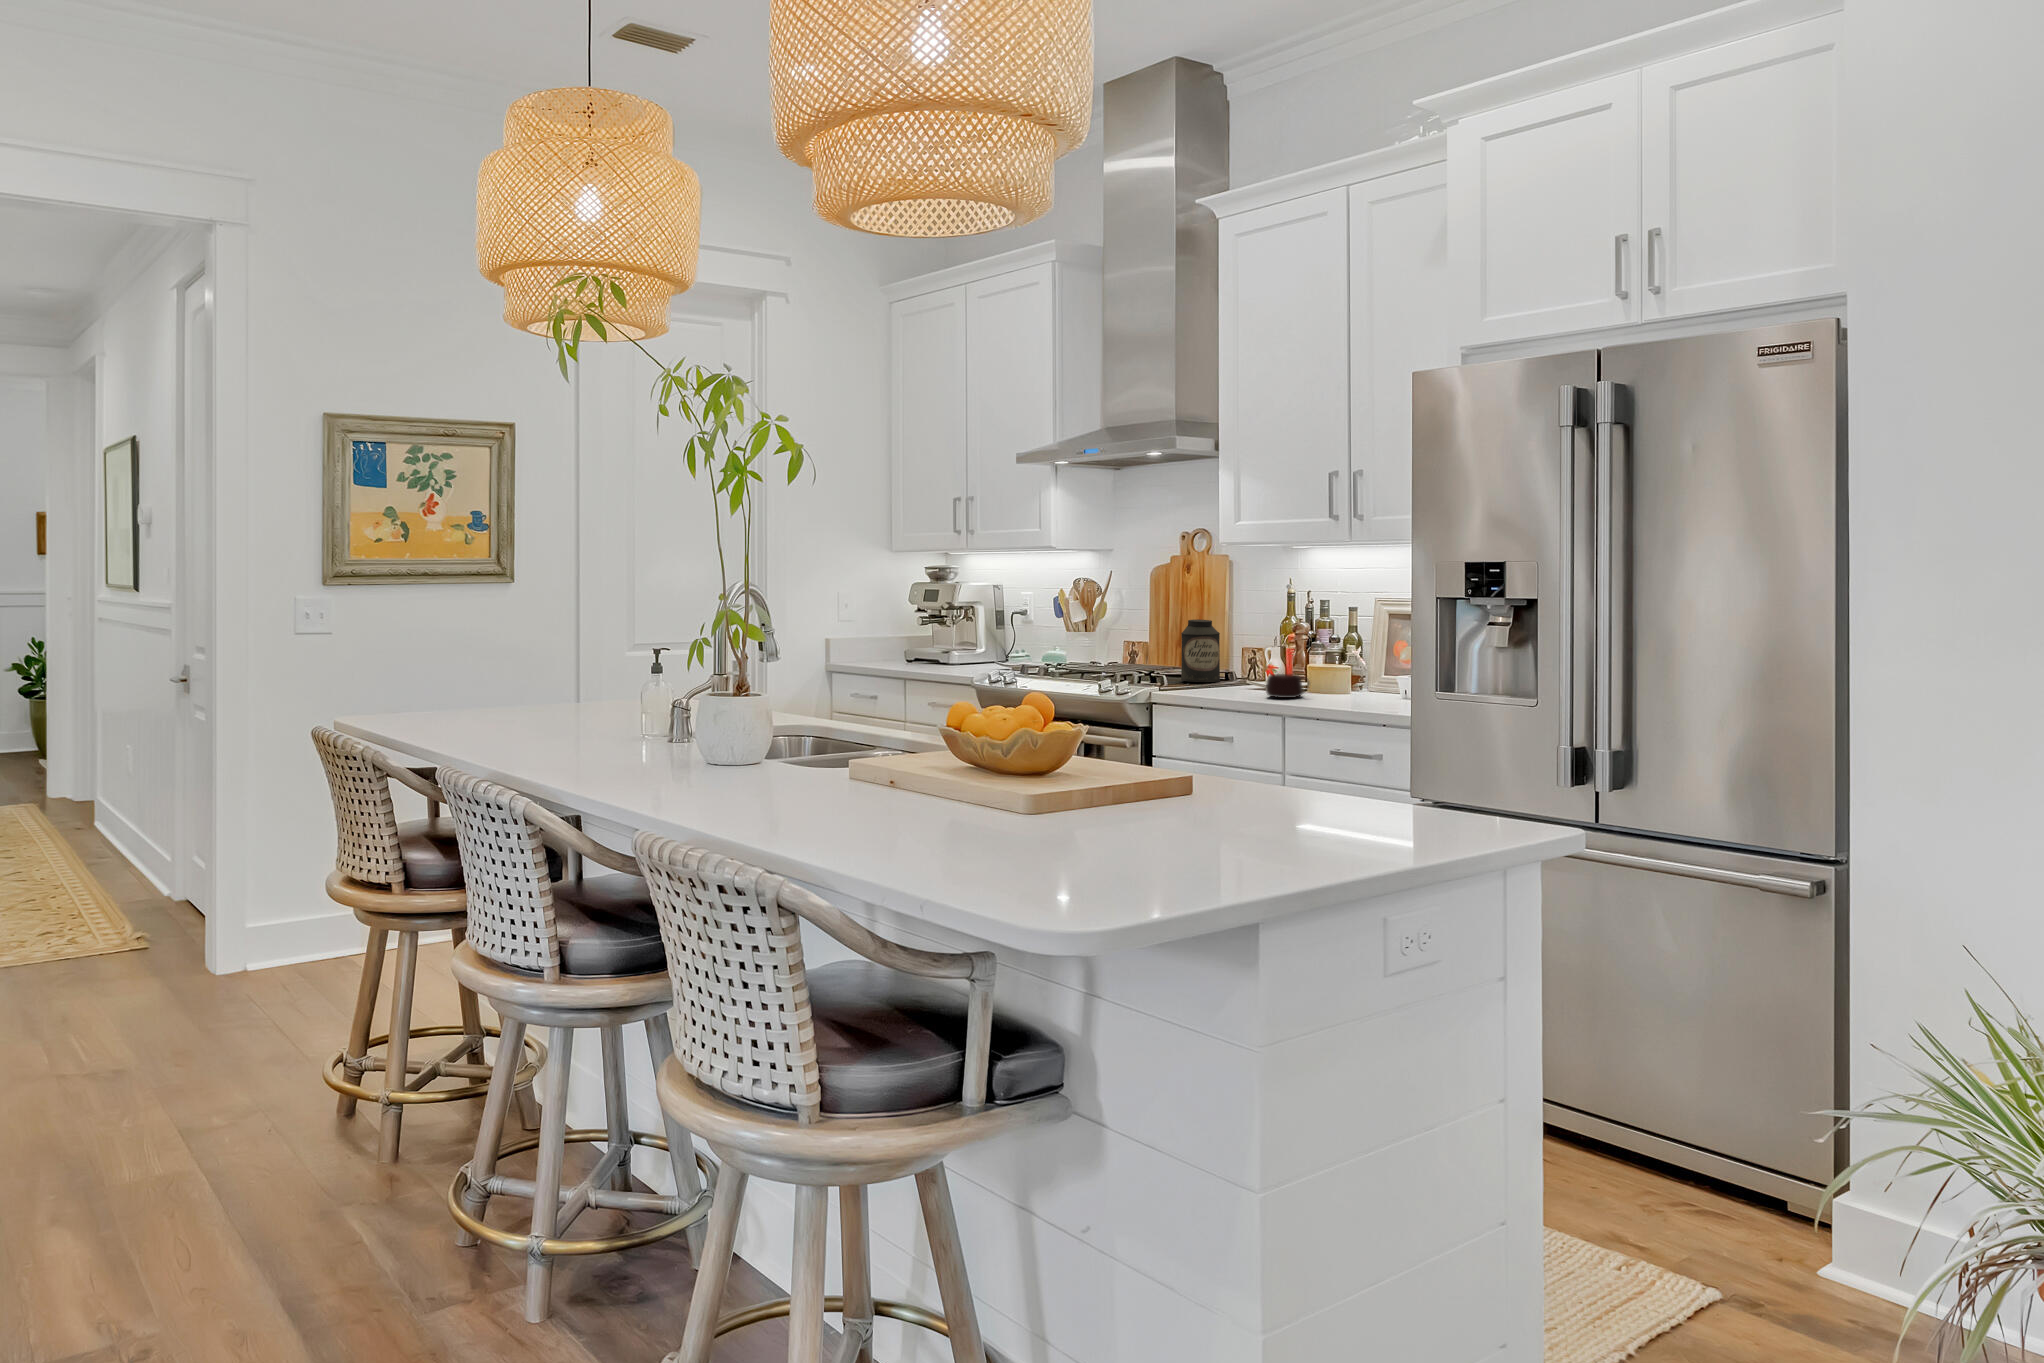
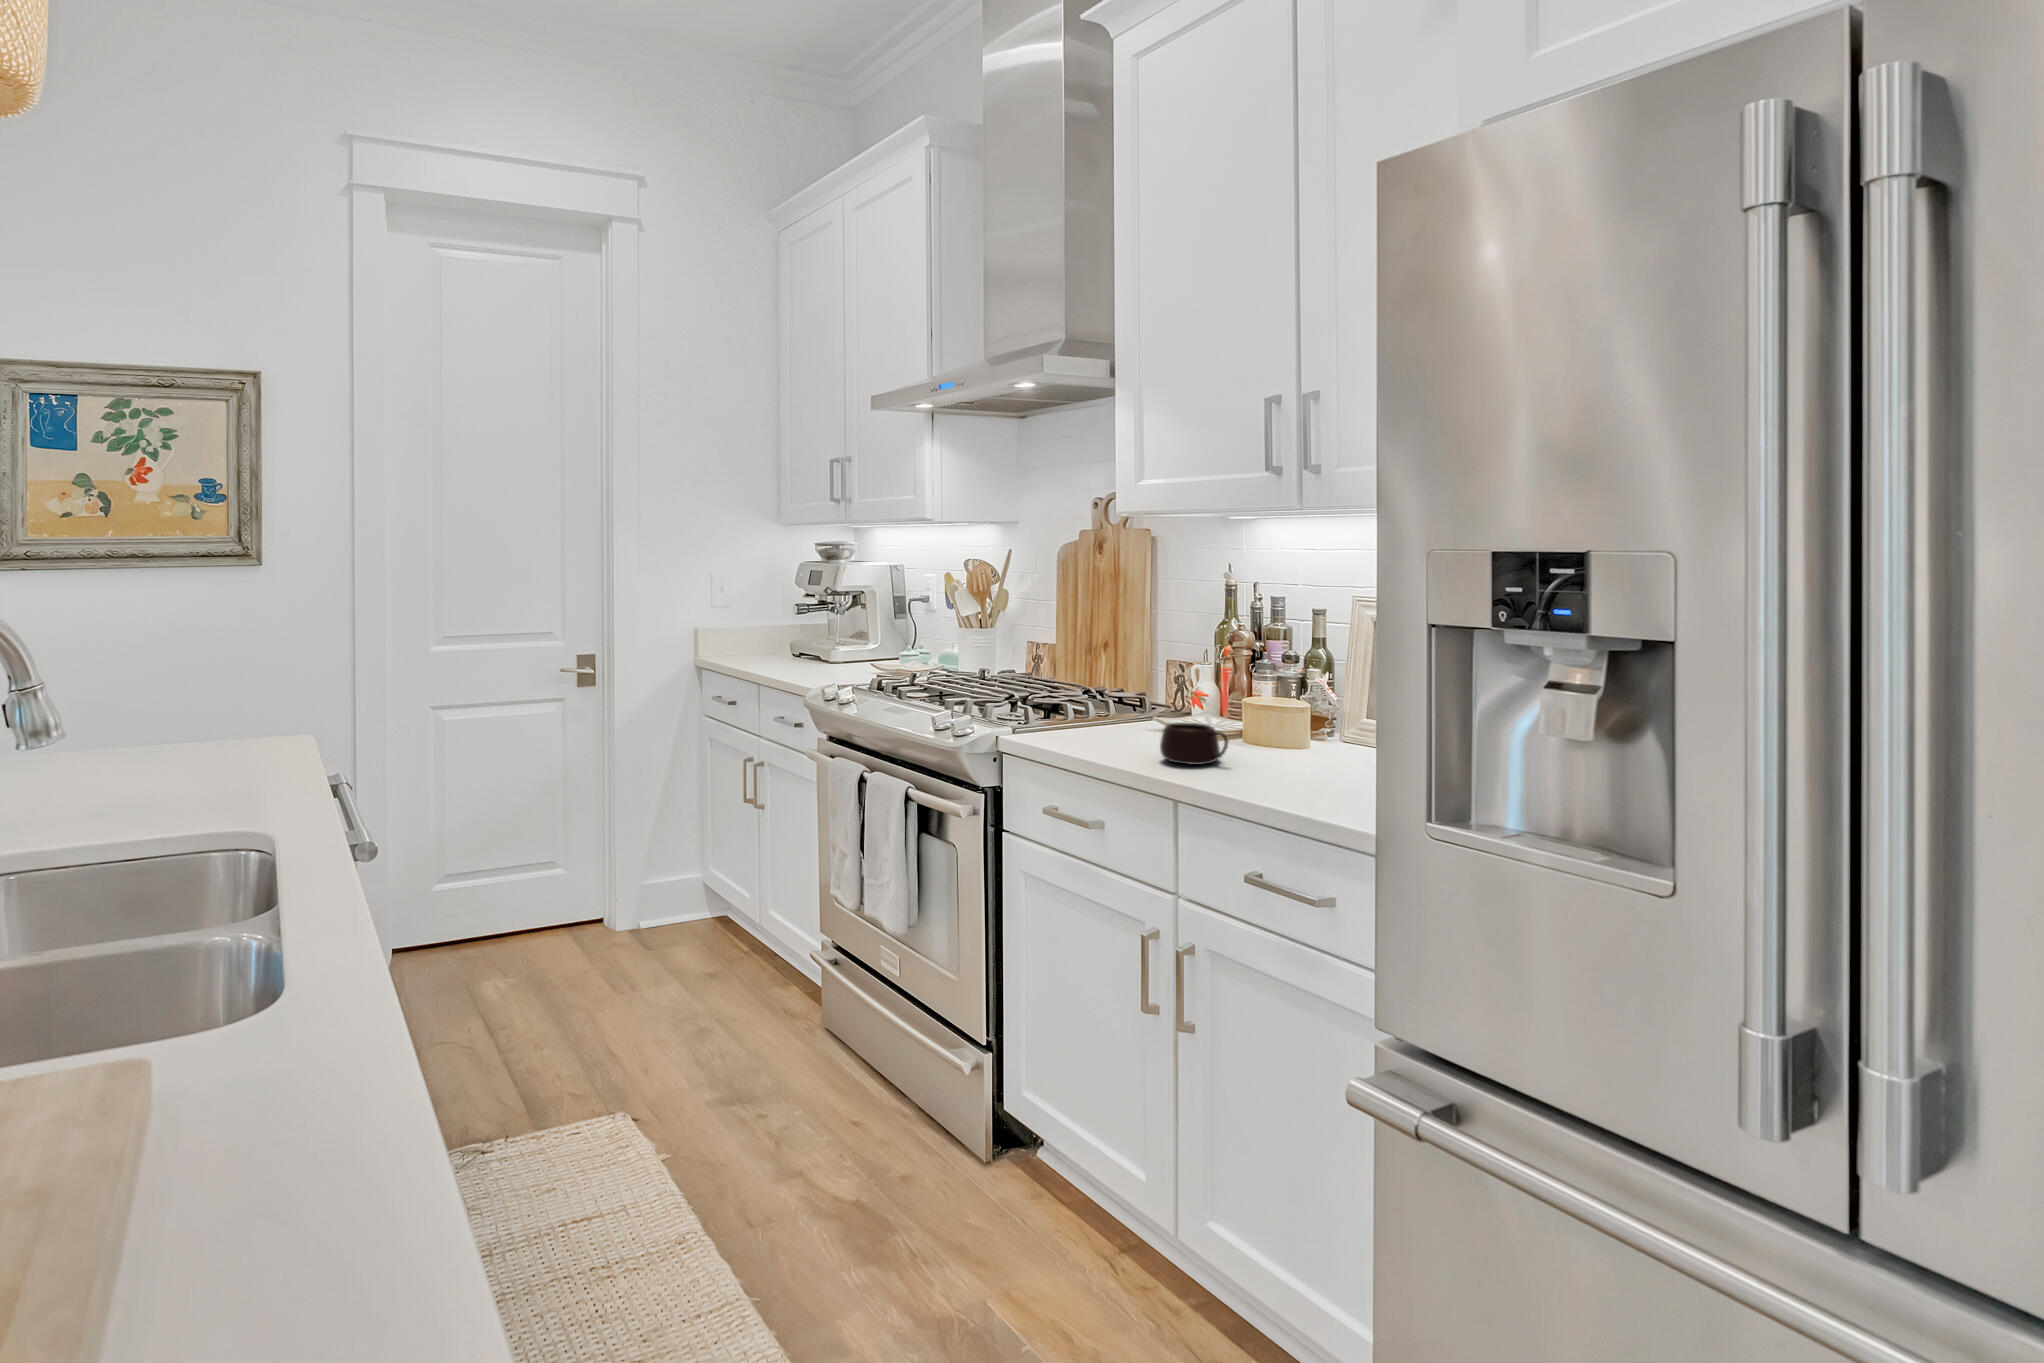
canister: present [1181,619,1220,682] -> none [1062,625,1119,718]

